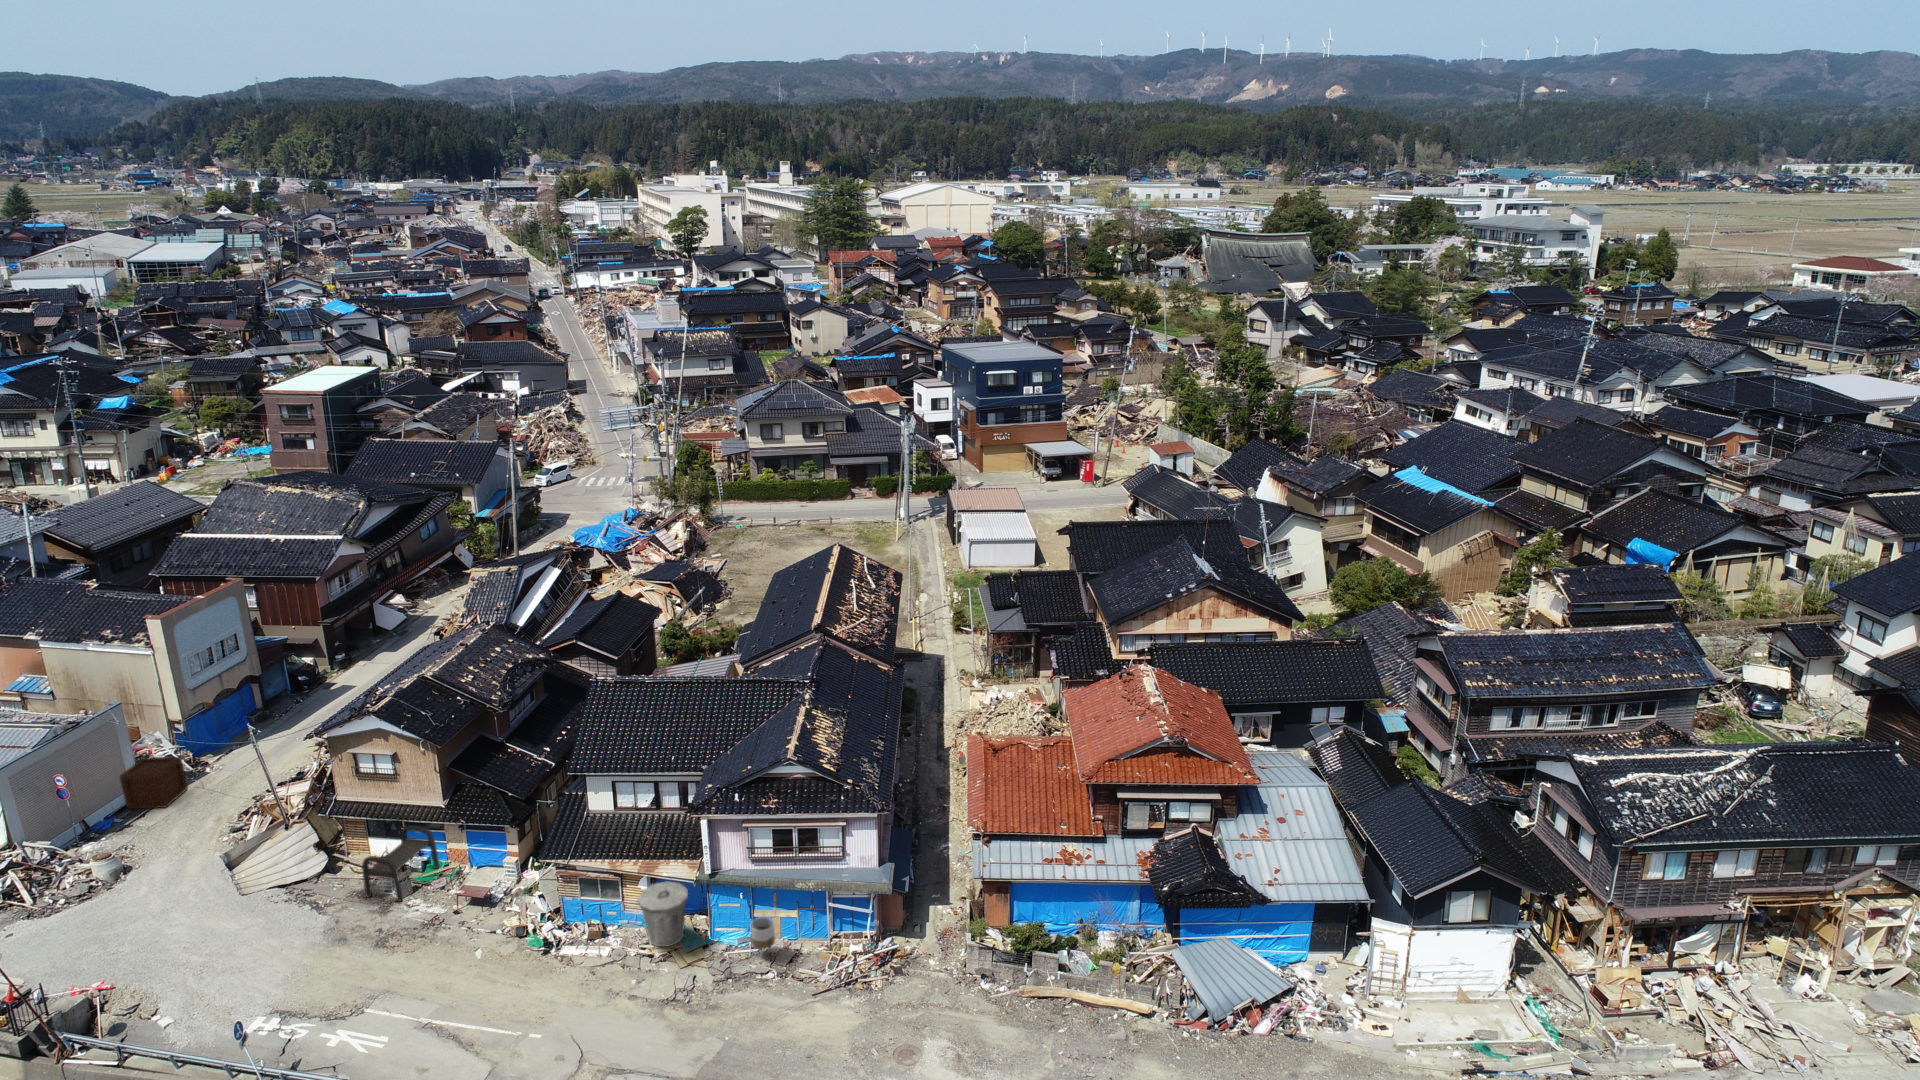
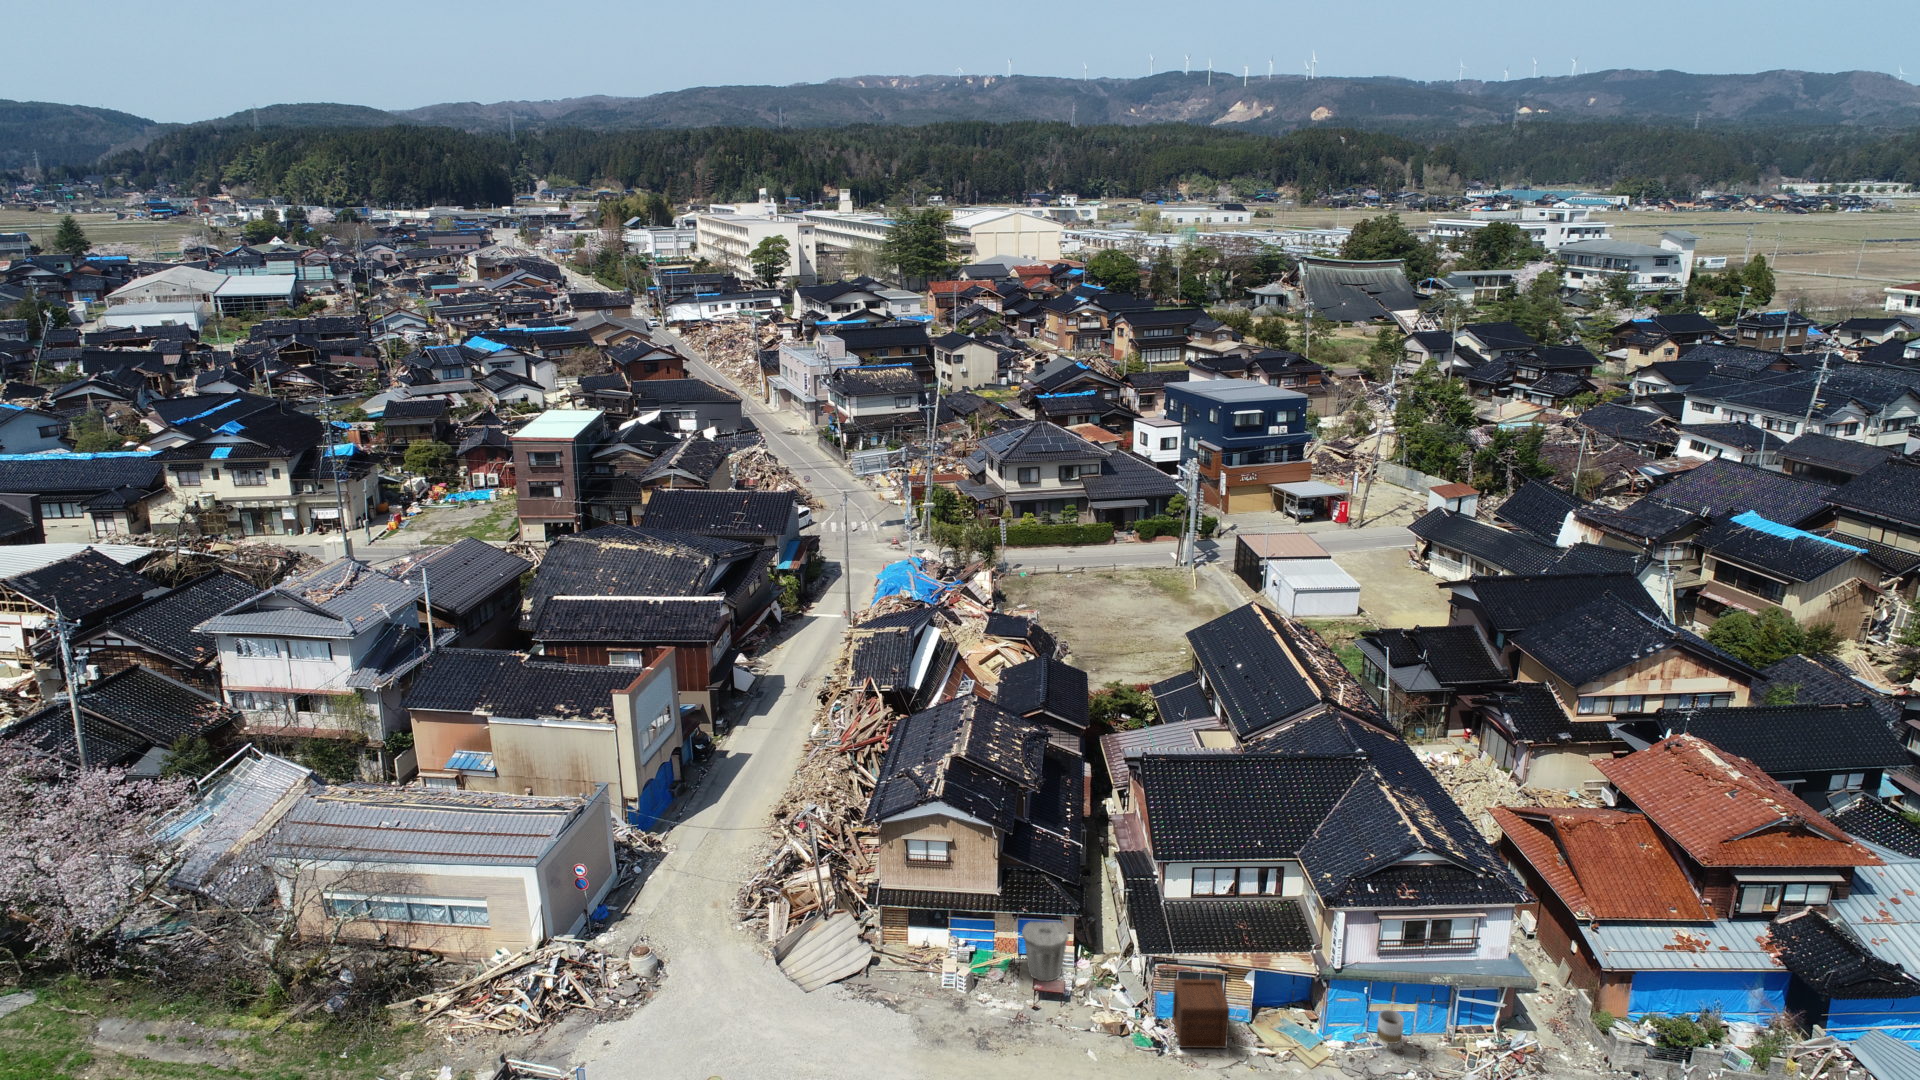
wooden crate: present [120,757,188,809] -> present [1172,979,1230,1048]
bench: present [362,826,440,902] -> none [937,913,989,995]
trash can: present [638,882,688,947] -> present [1022,922,1069,982]

